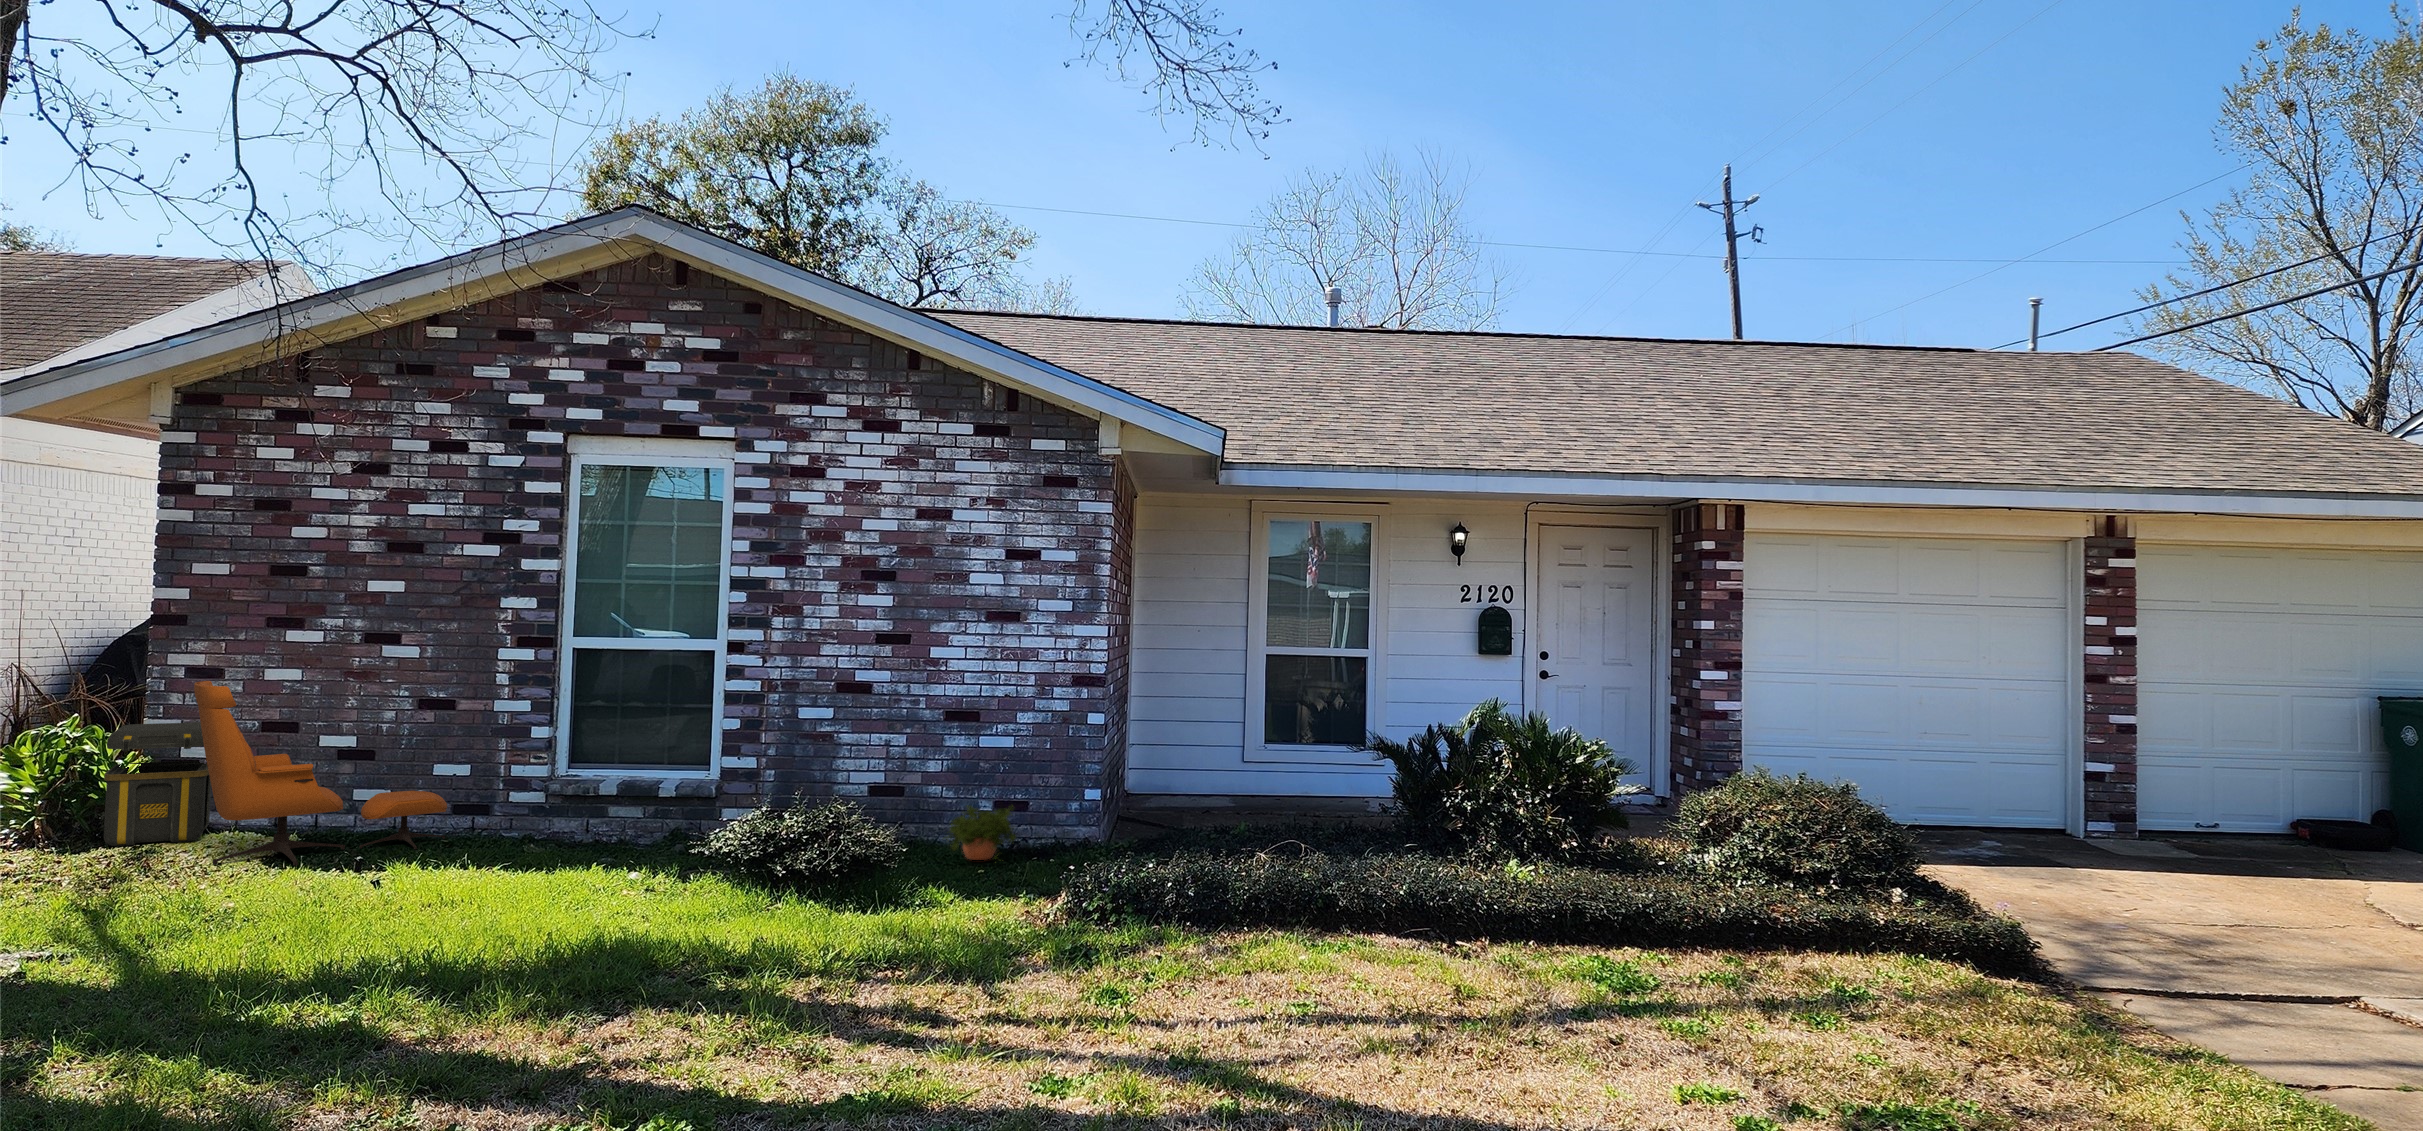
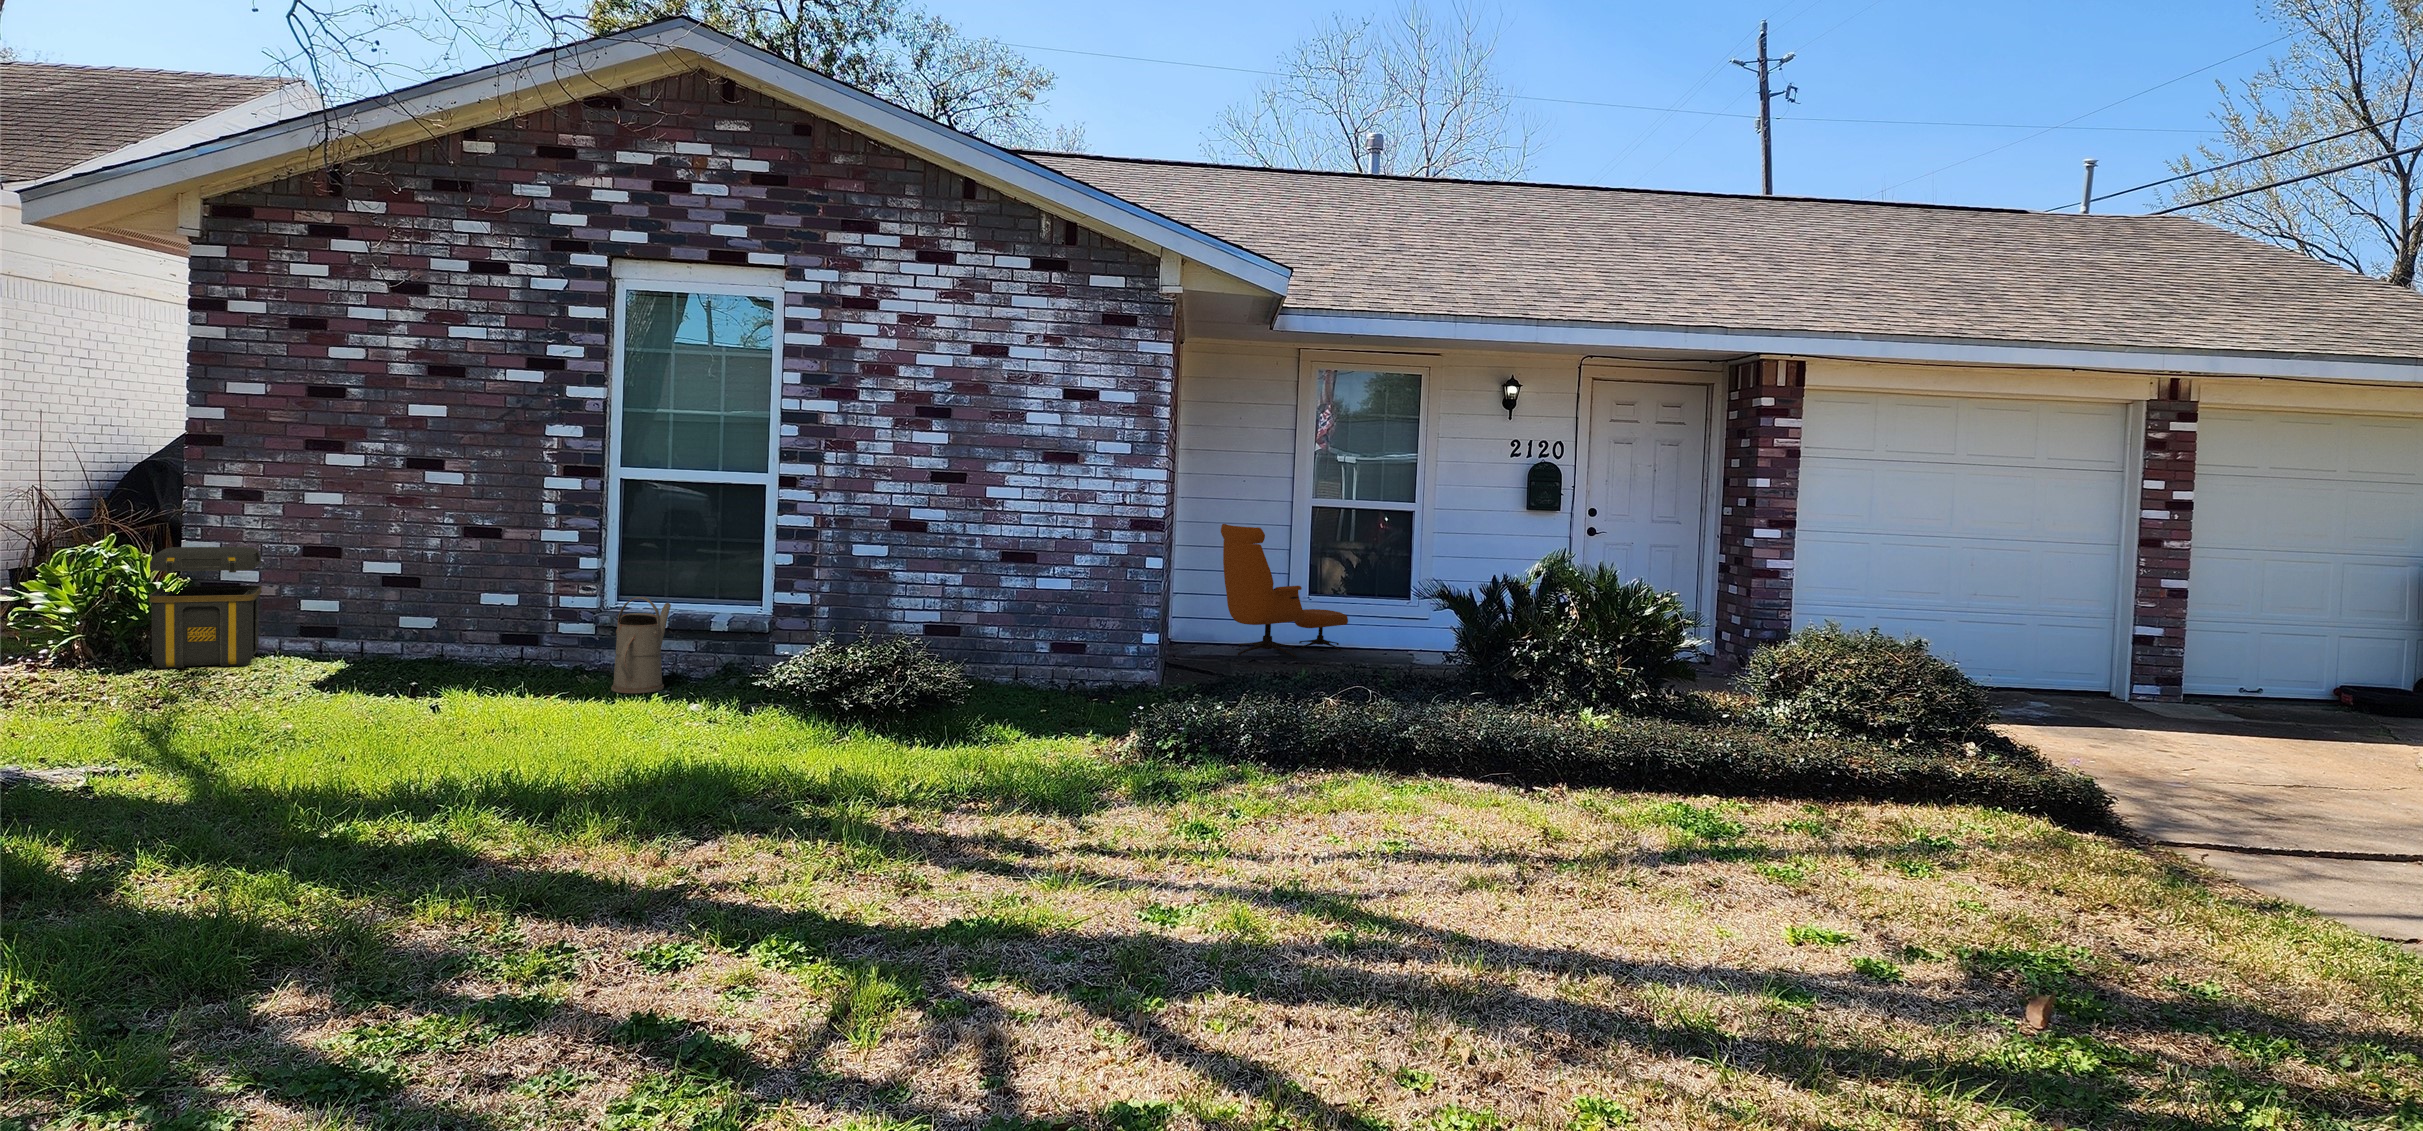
lounge chair: present [194,681,447,866] -> present [1221,524,1348,658]
watering can: none [555,766,617,862] -> present [611,597,671,693]
potted plant: present [943,805,1016,863] -> none [1001,643,1078,704]

